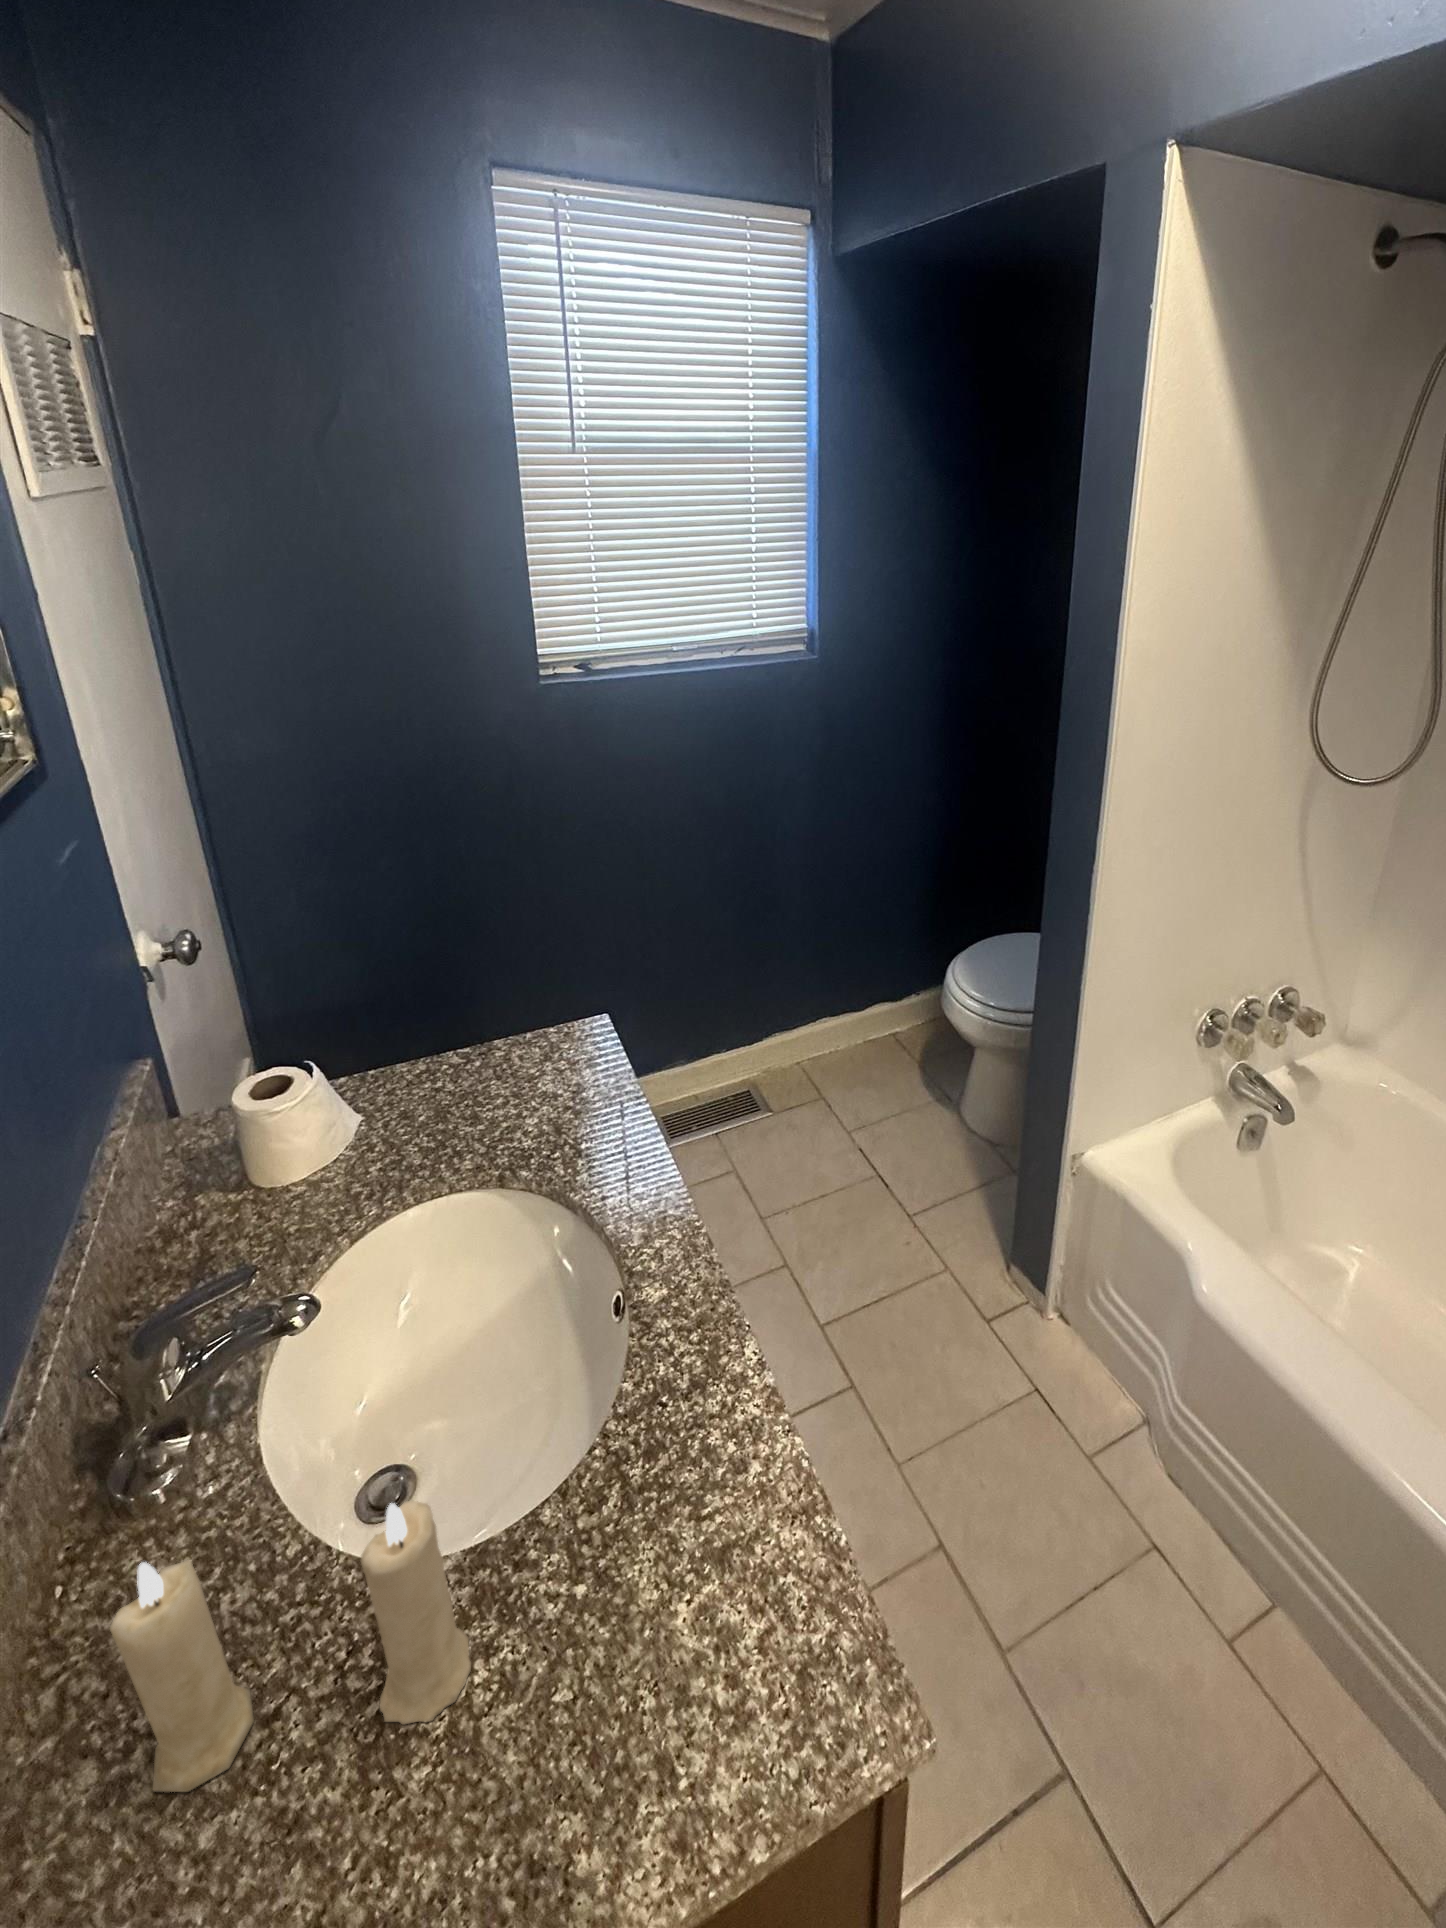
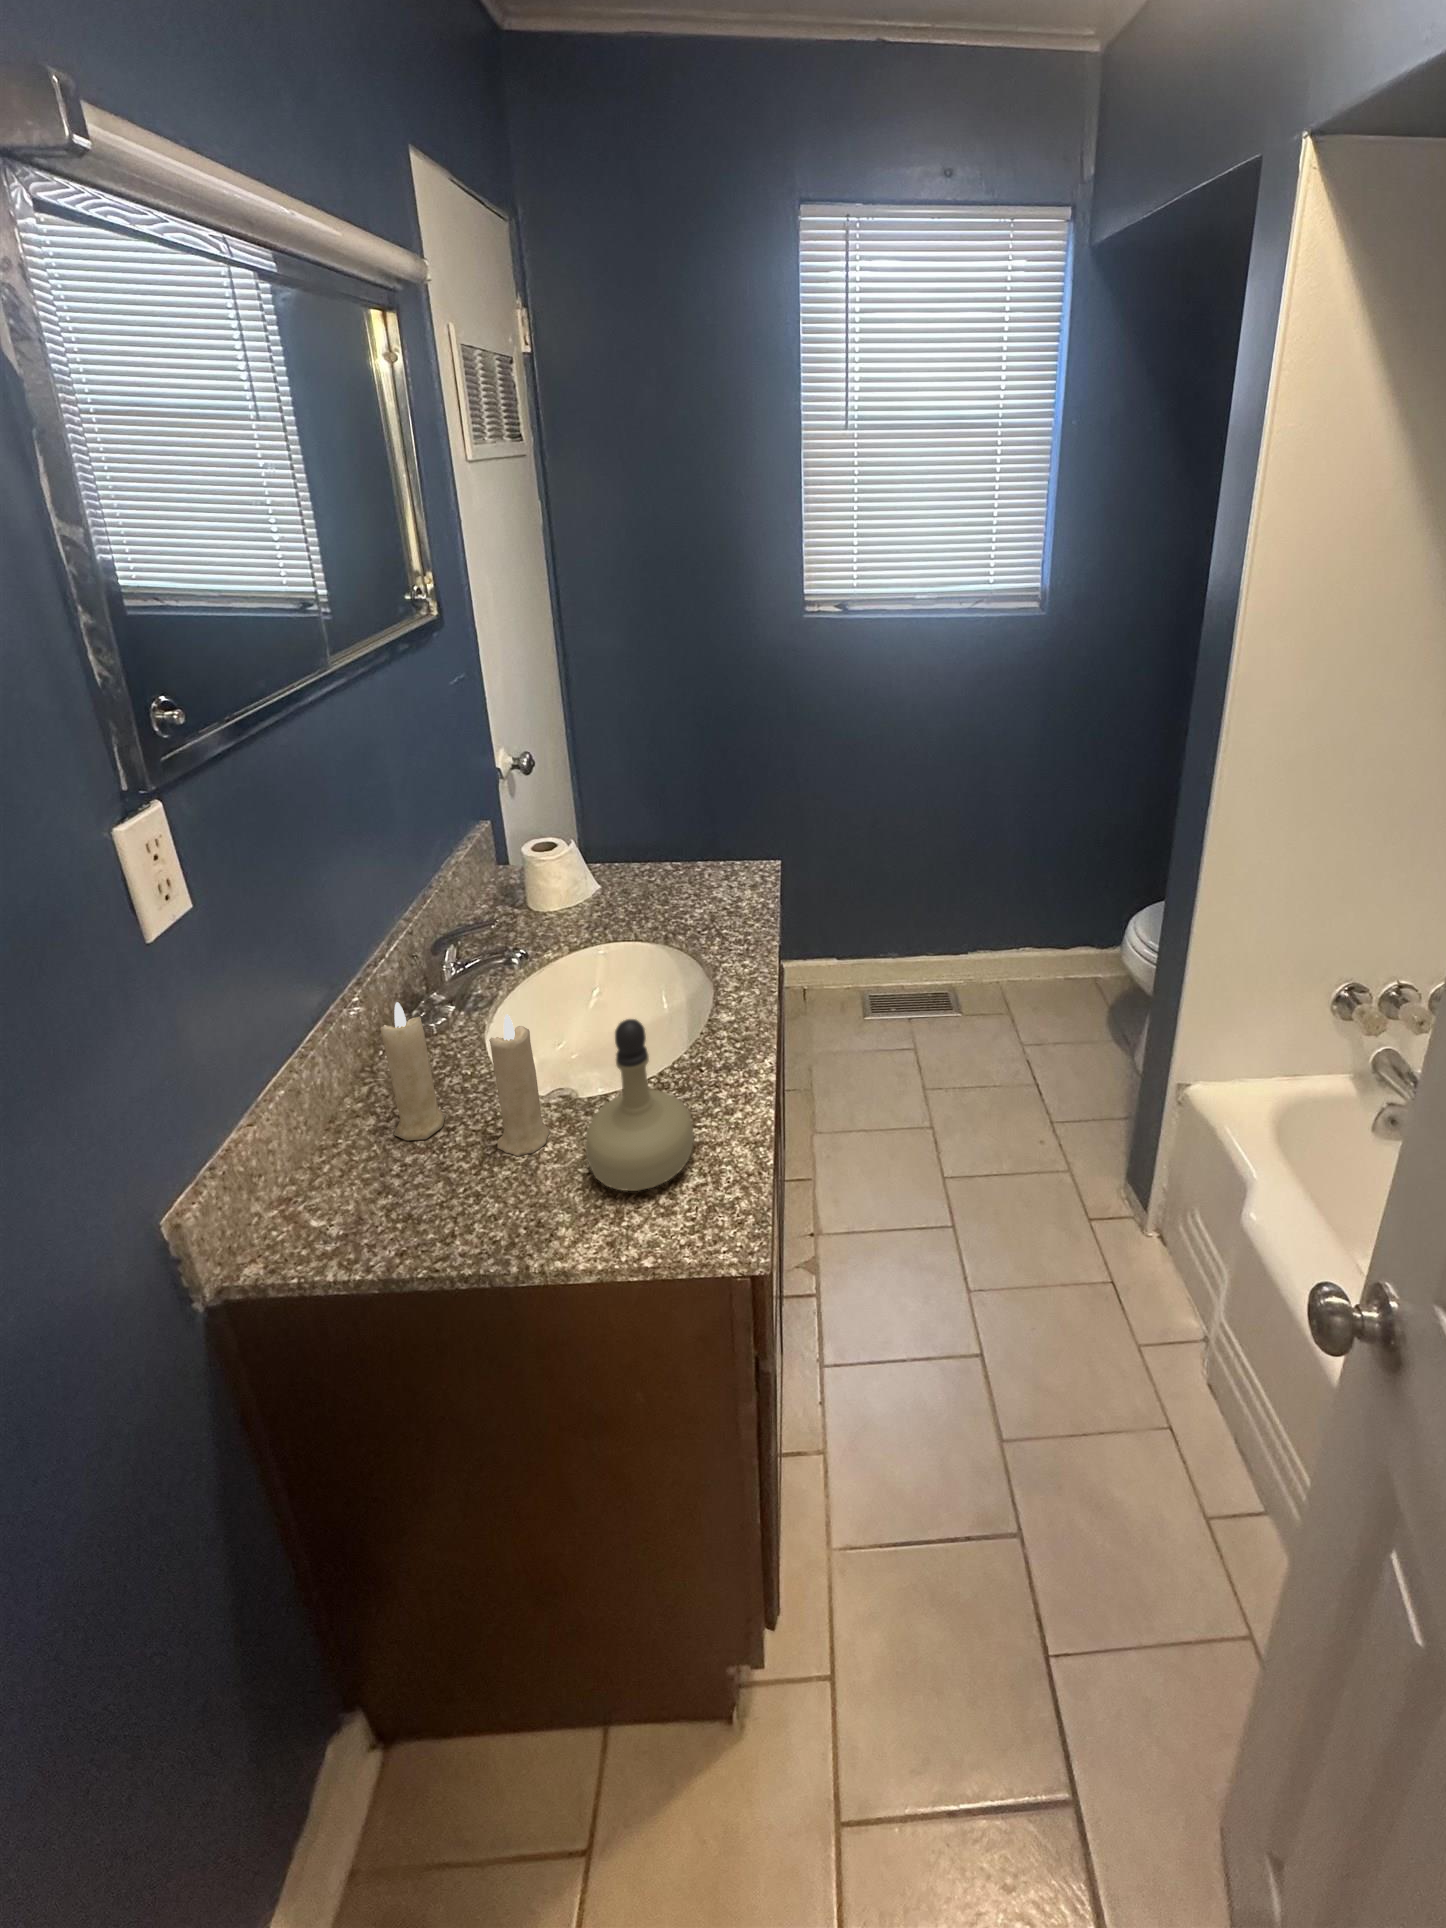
perfume bottle: none [564,1434,738,1724] -> present [586,1019,694,1191]

